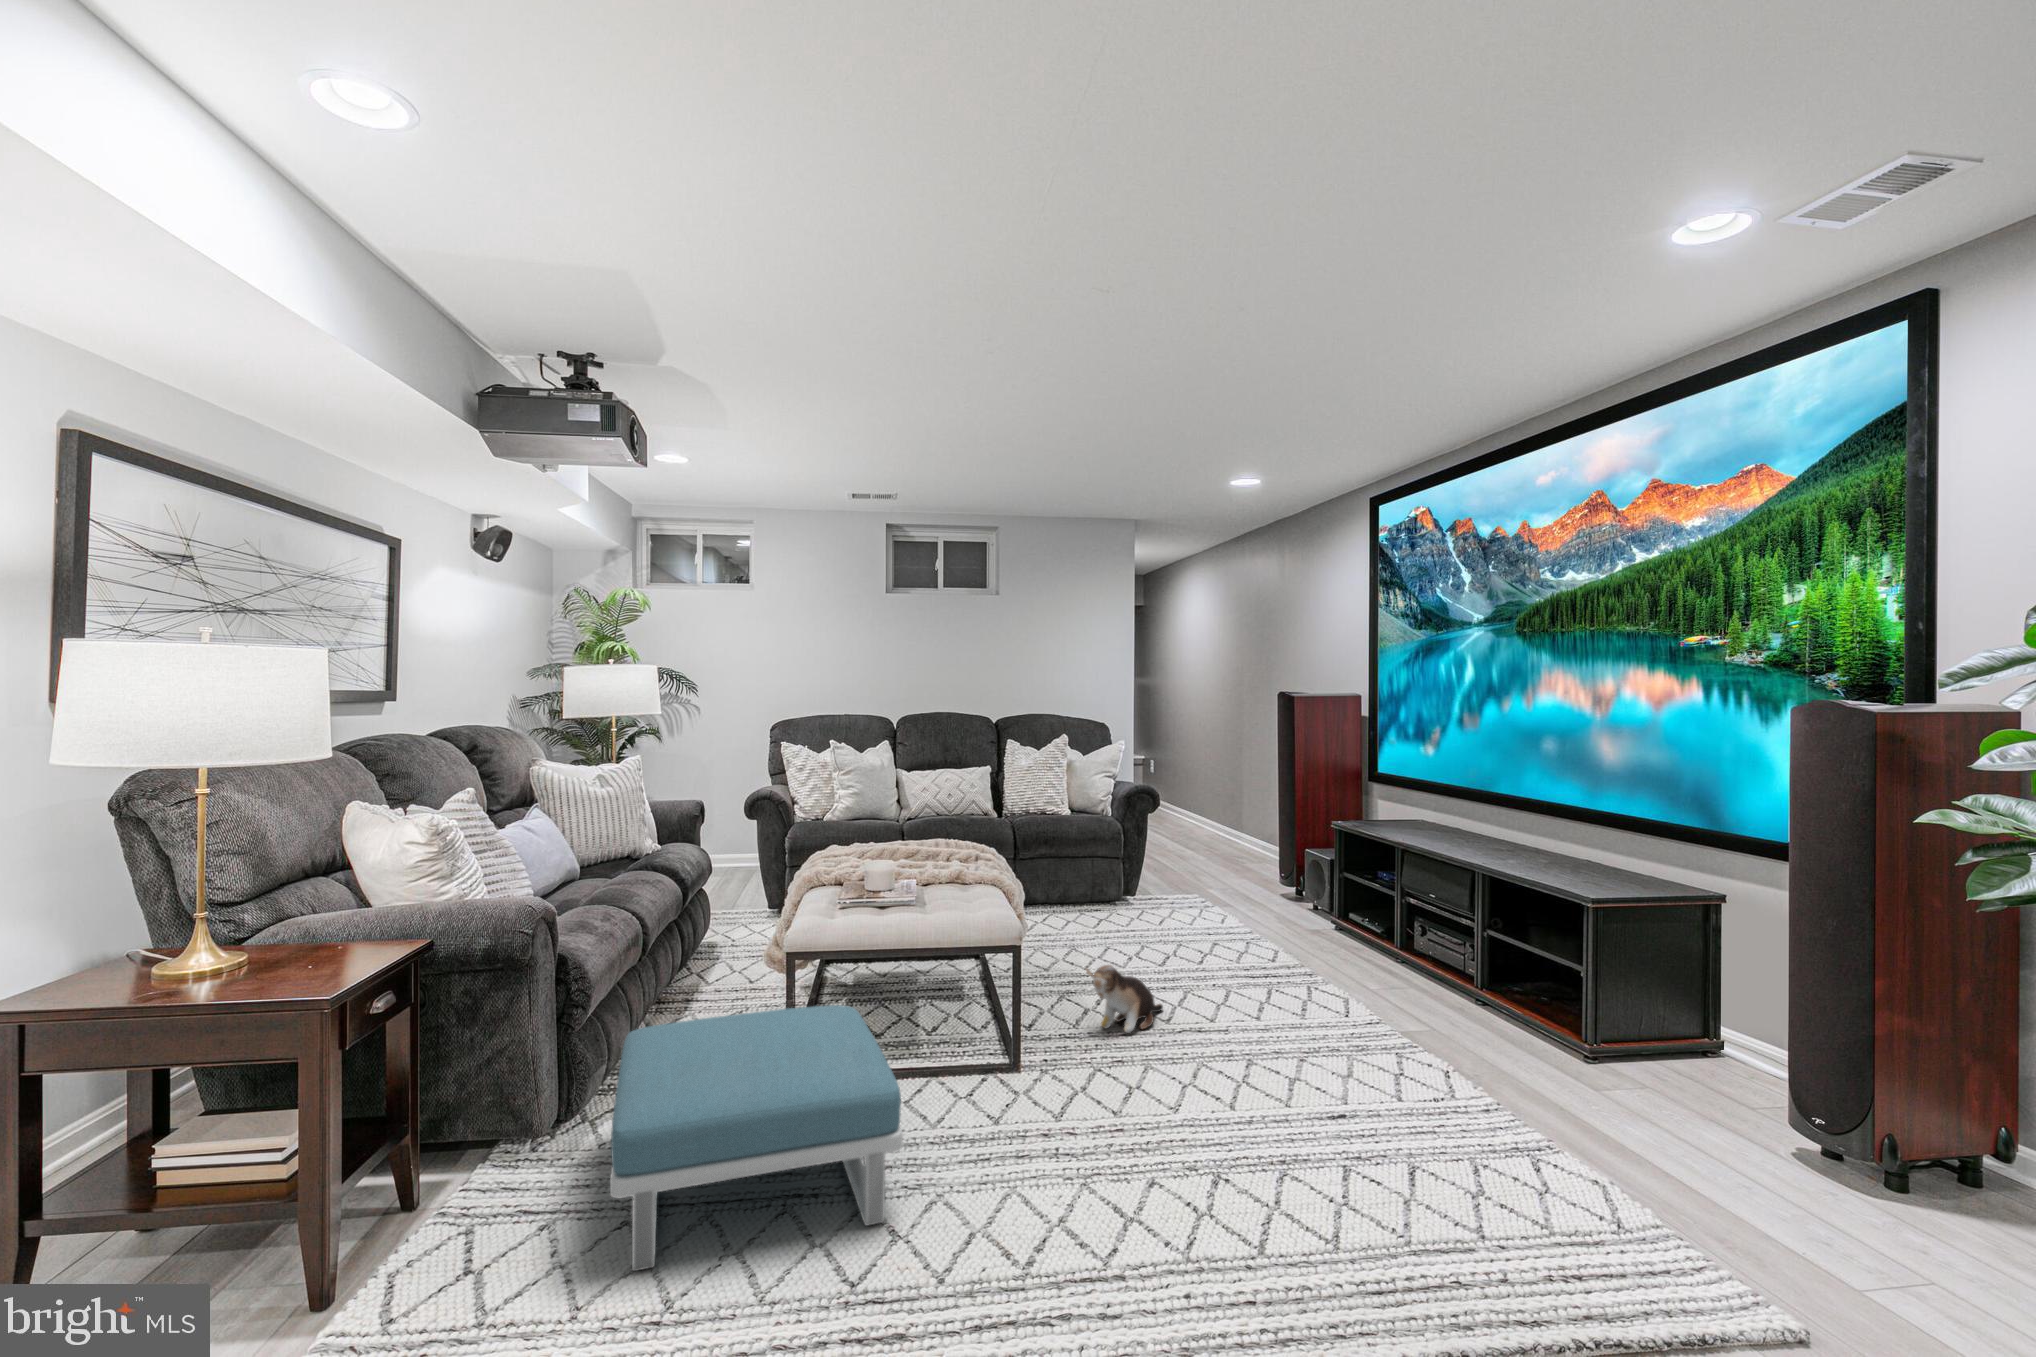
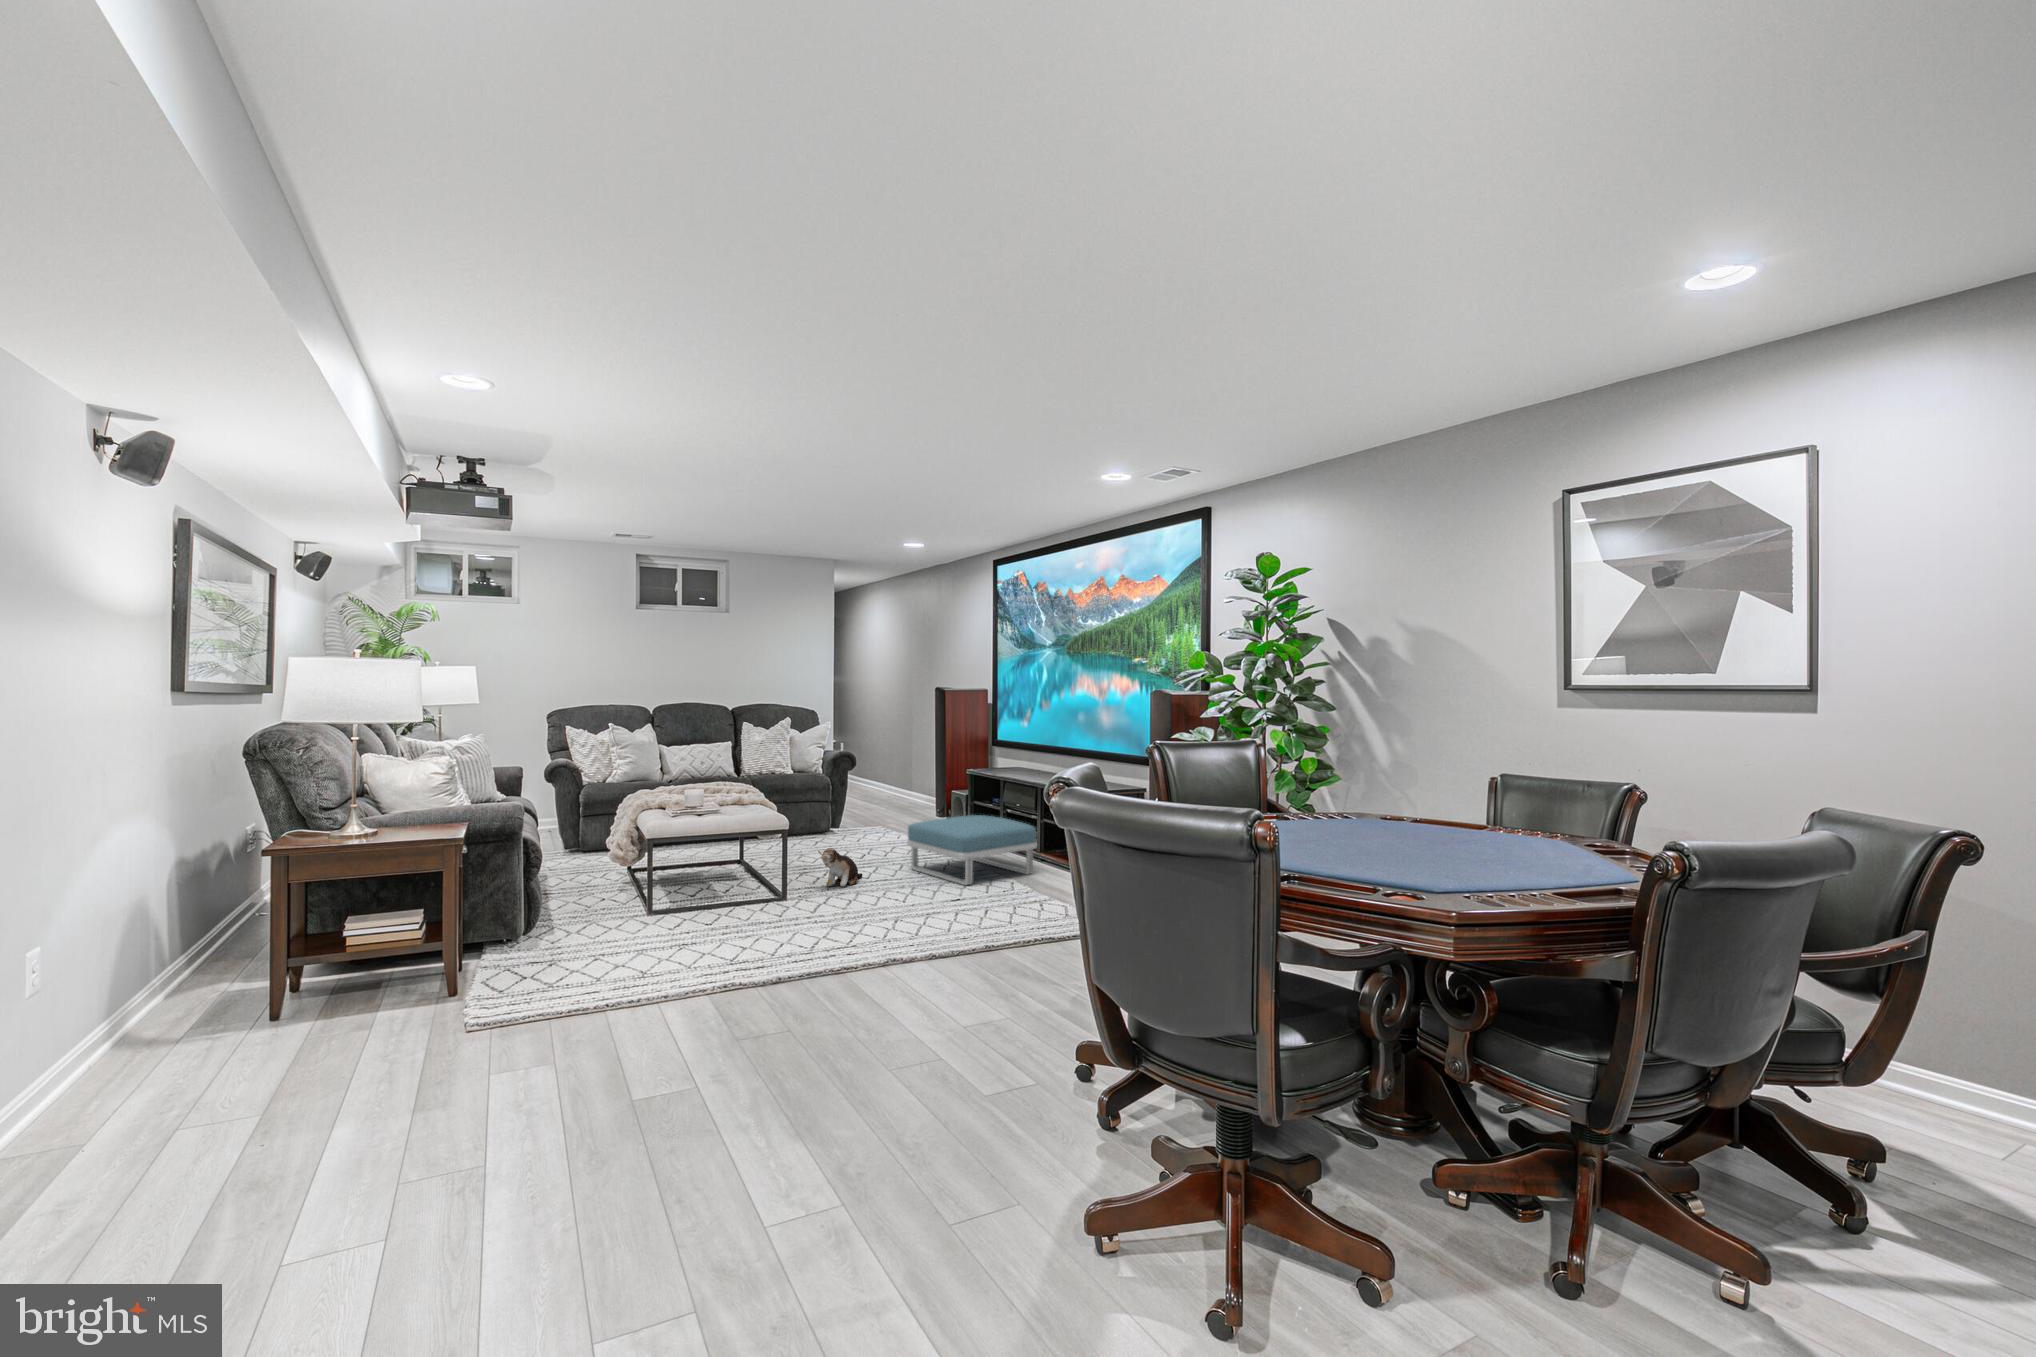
footstool: present [610,1005,903,1271] -> present [907,815,1037,885]

